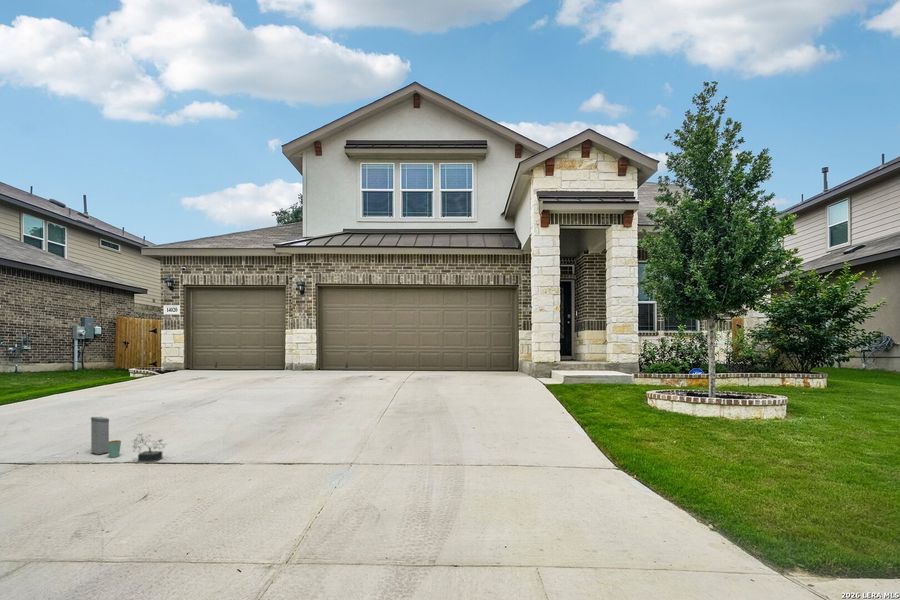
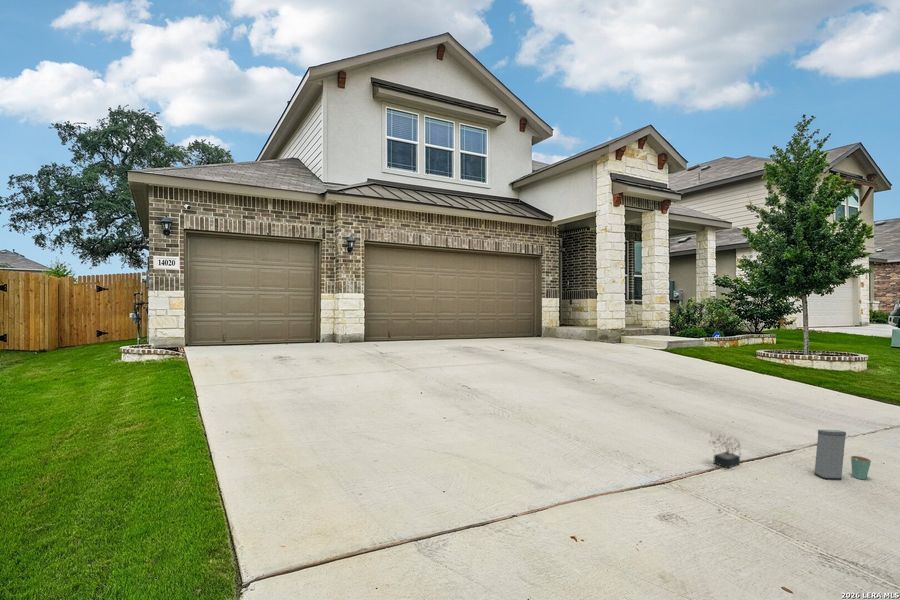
trash can: present [91,417,121,458] -> present [814,429,871,480]

